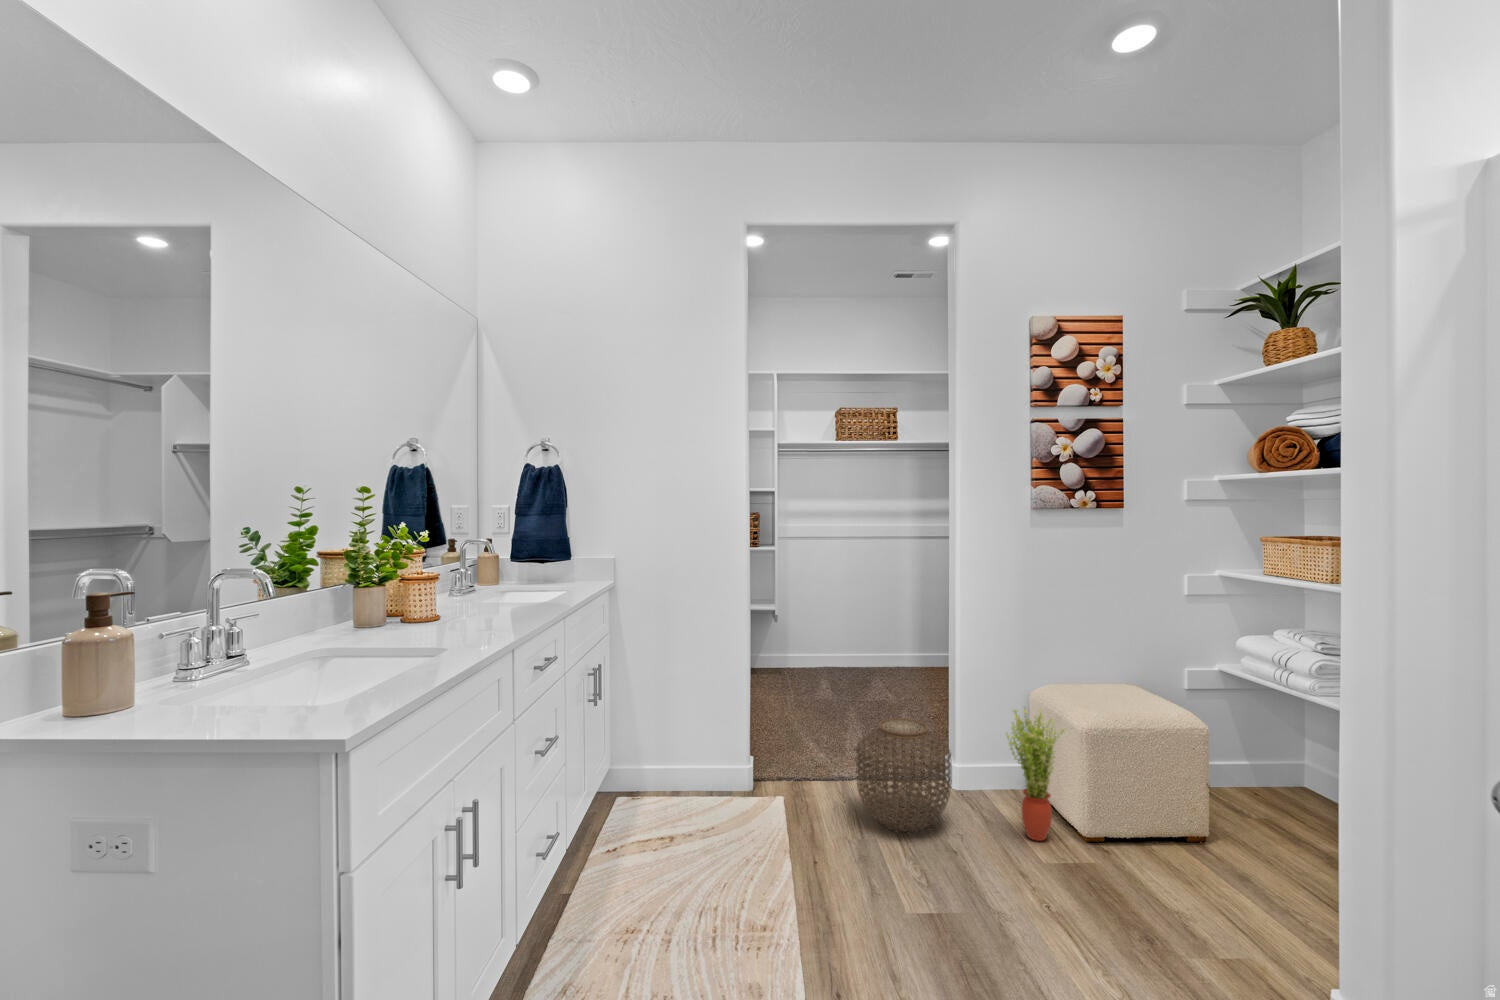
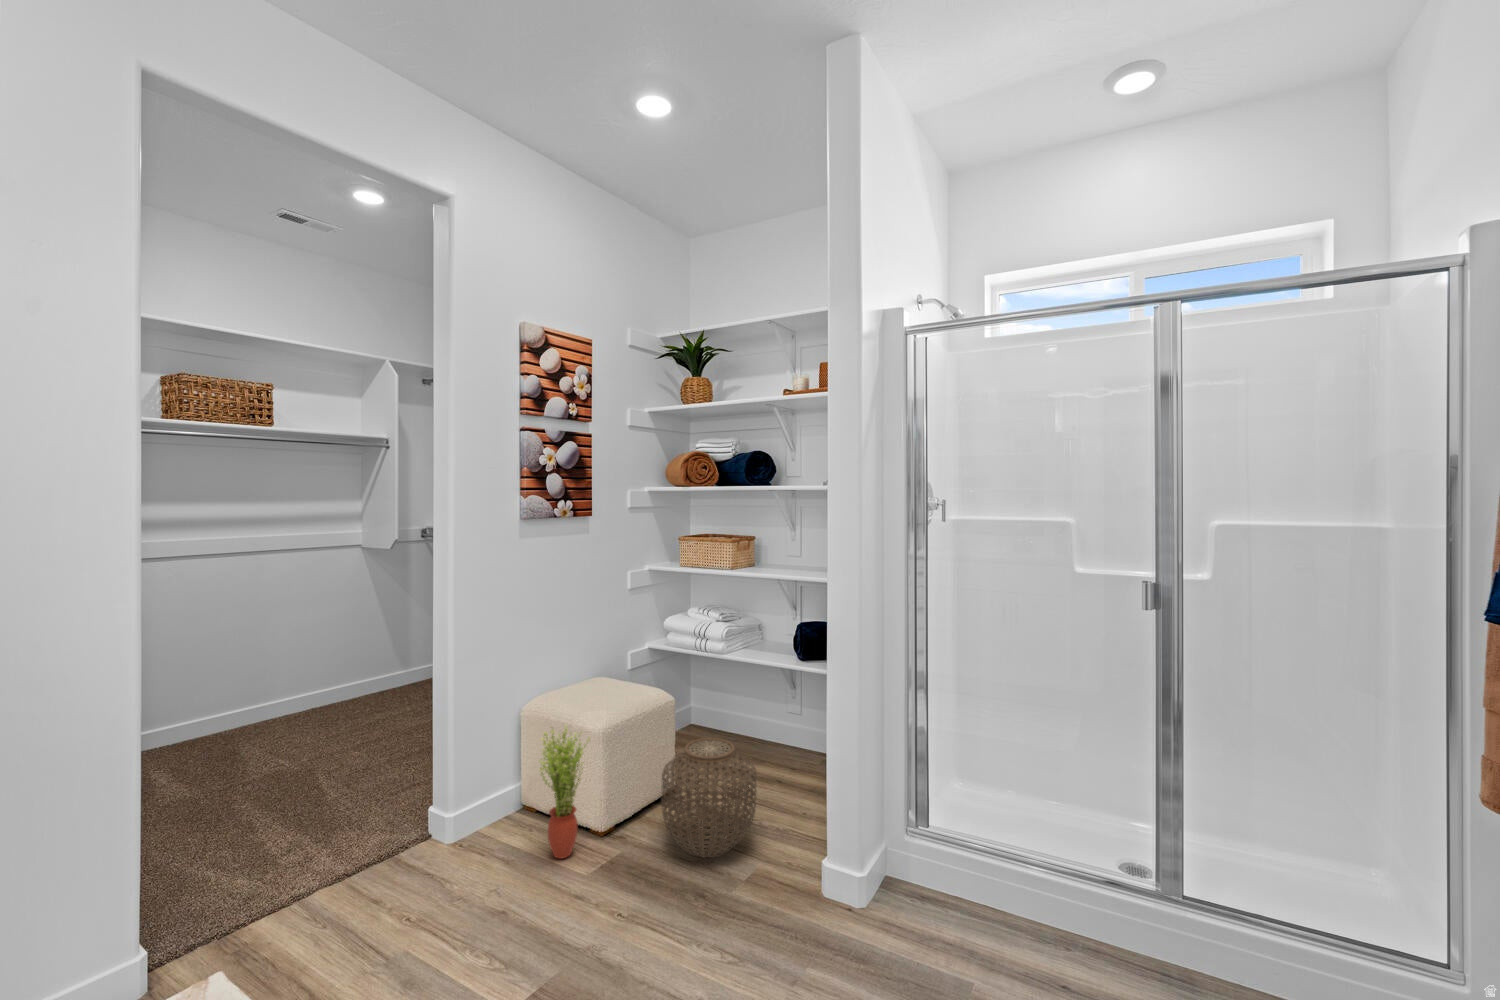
woven basket: present [856,718,952,832] -> present [662,738,756,858]

